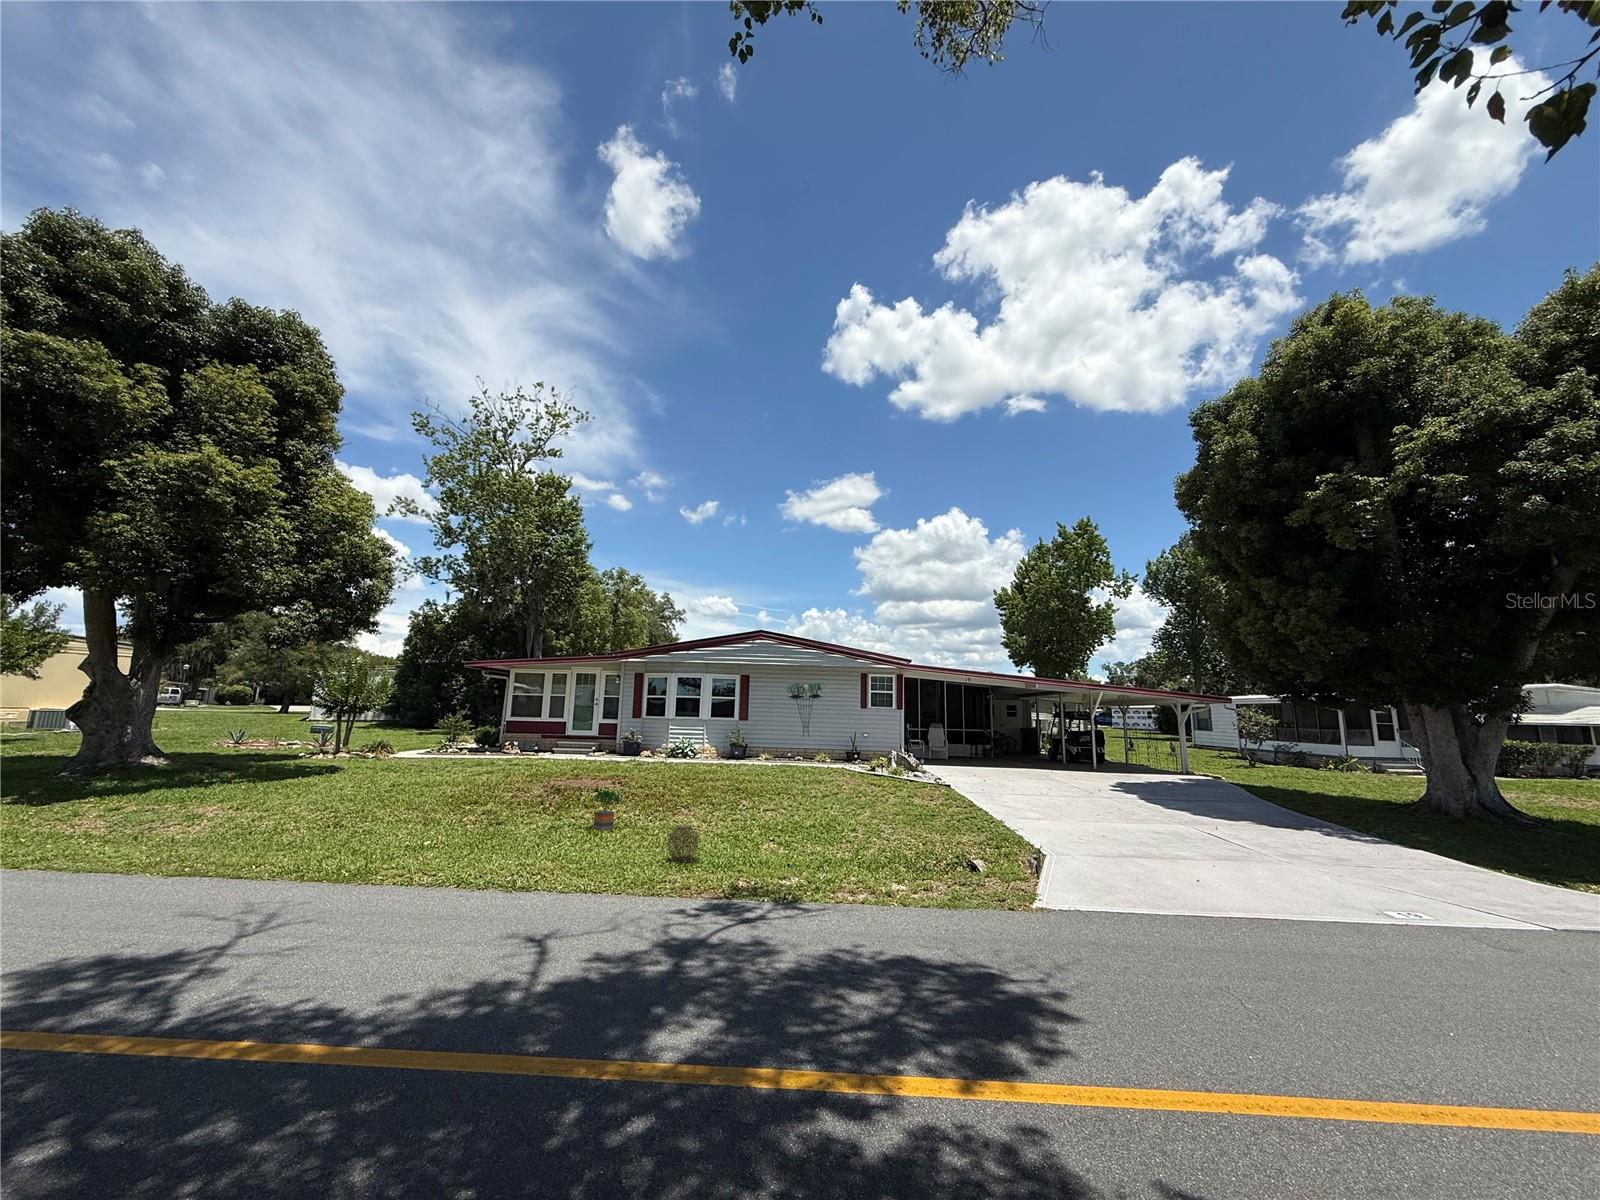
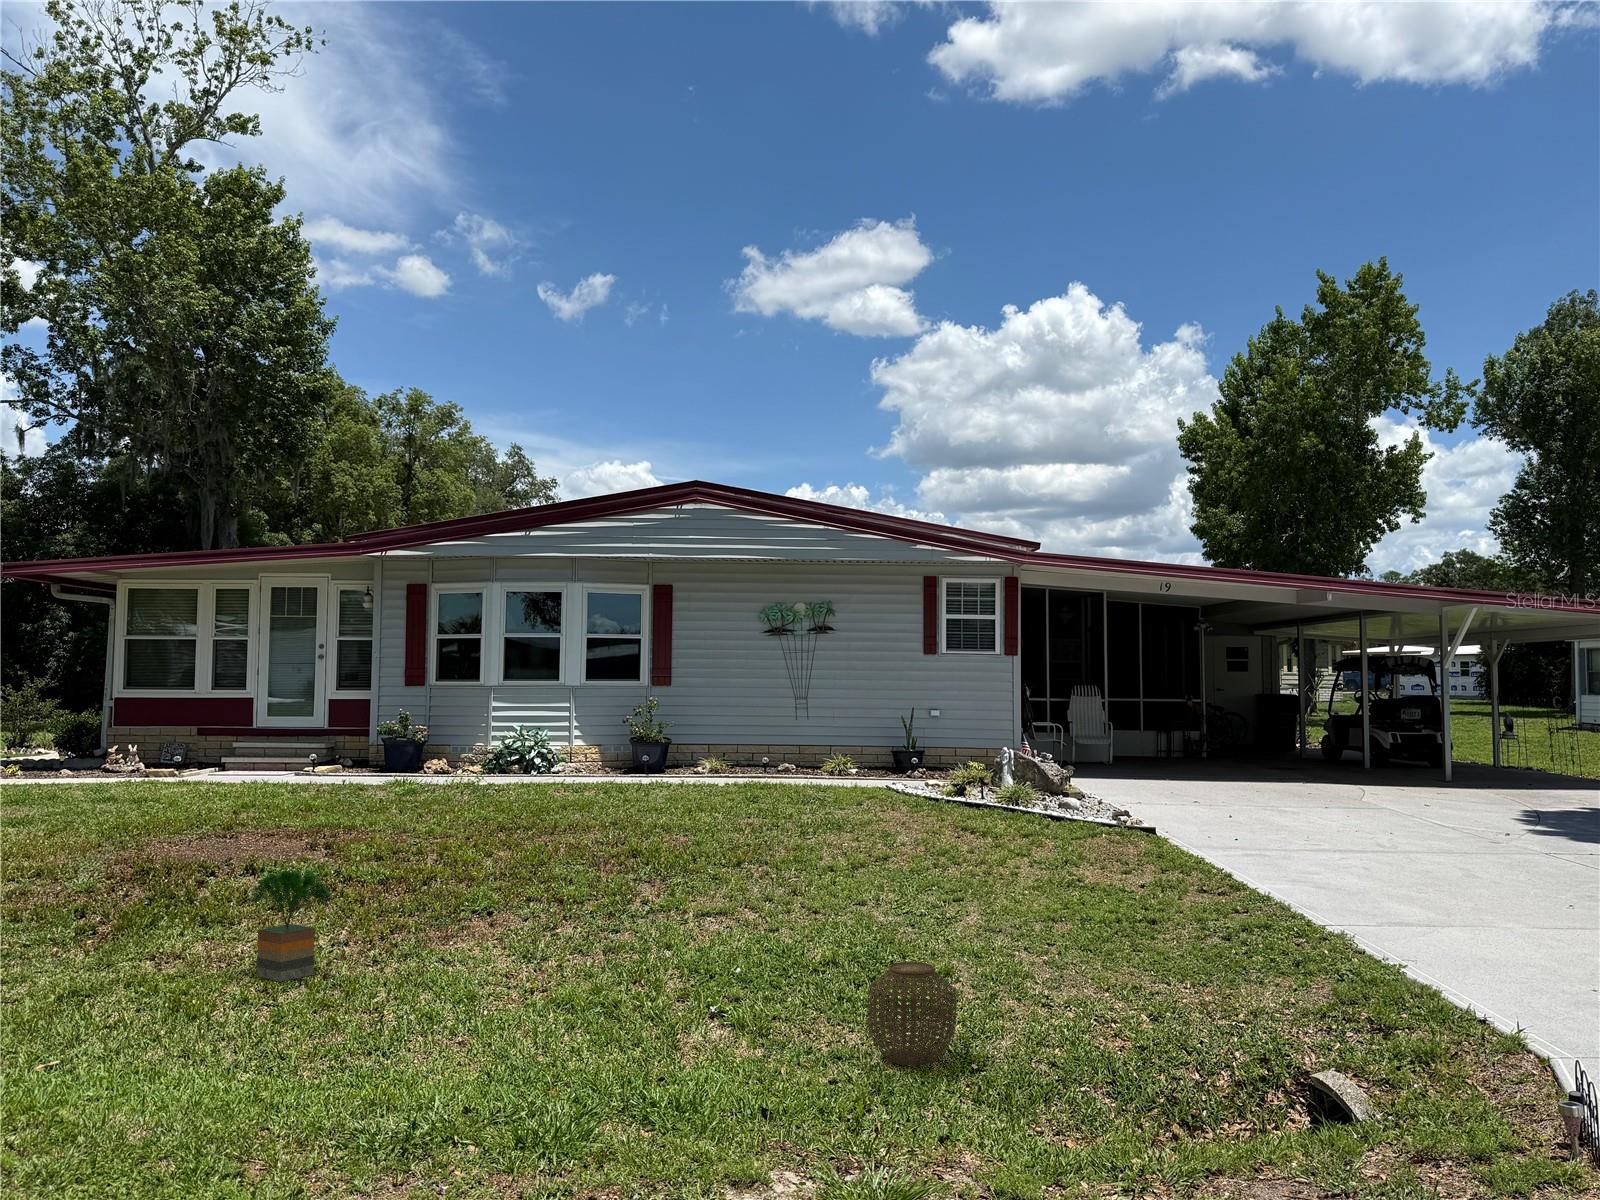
woven basket: present [667,825,698,860] -> present [867,962,956,1066]

